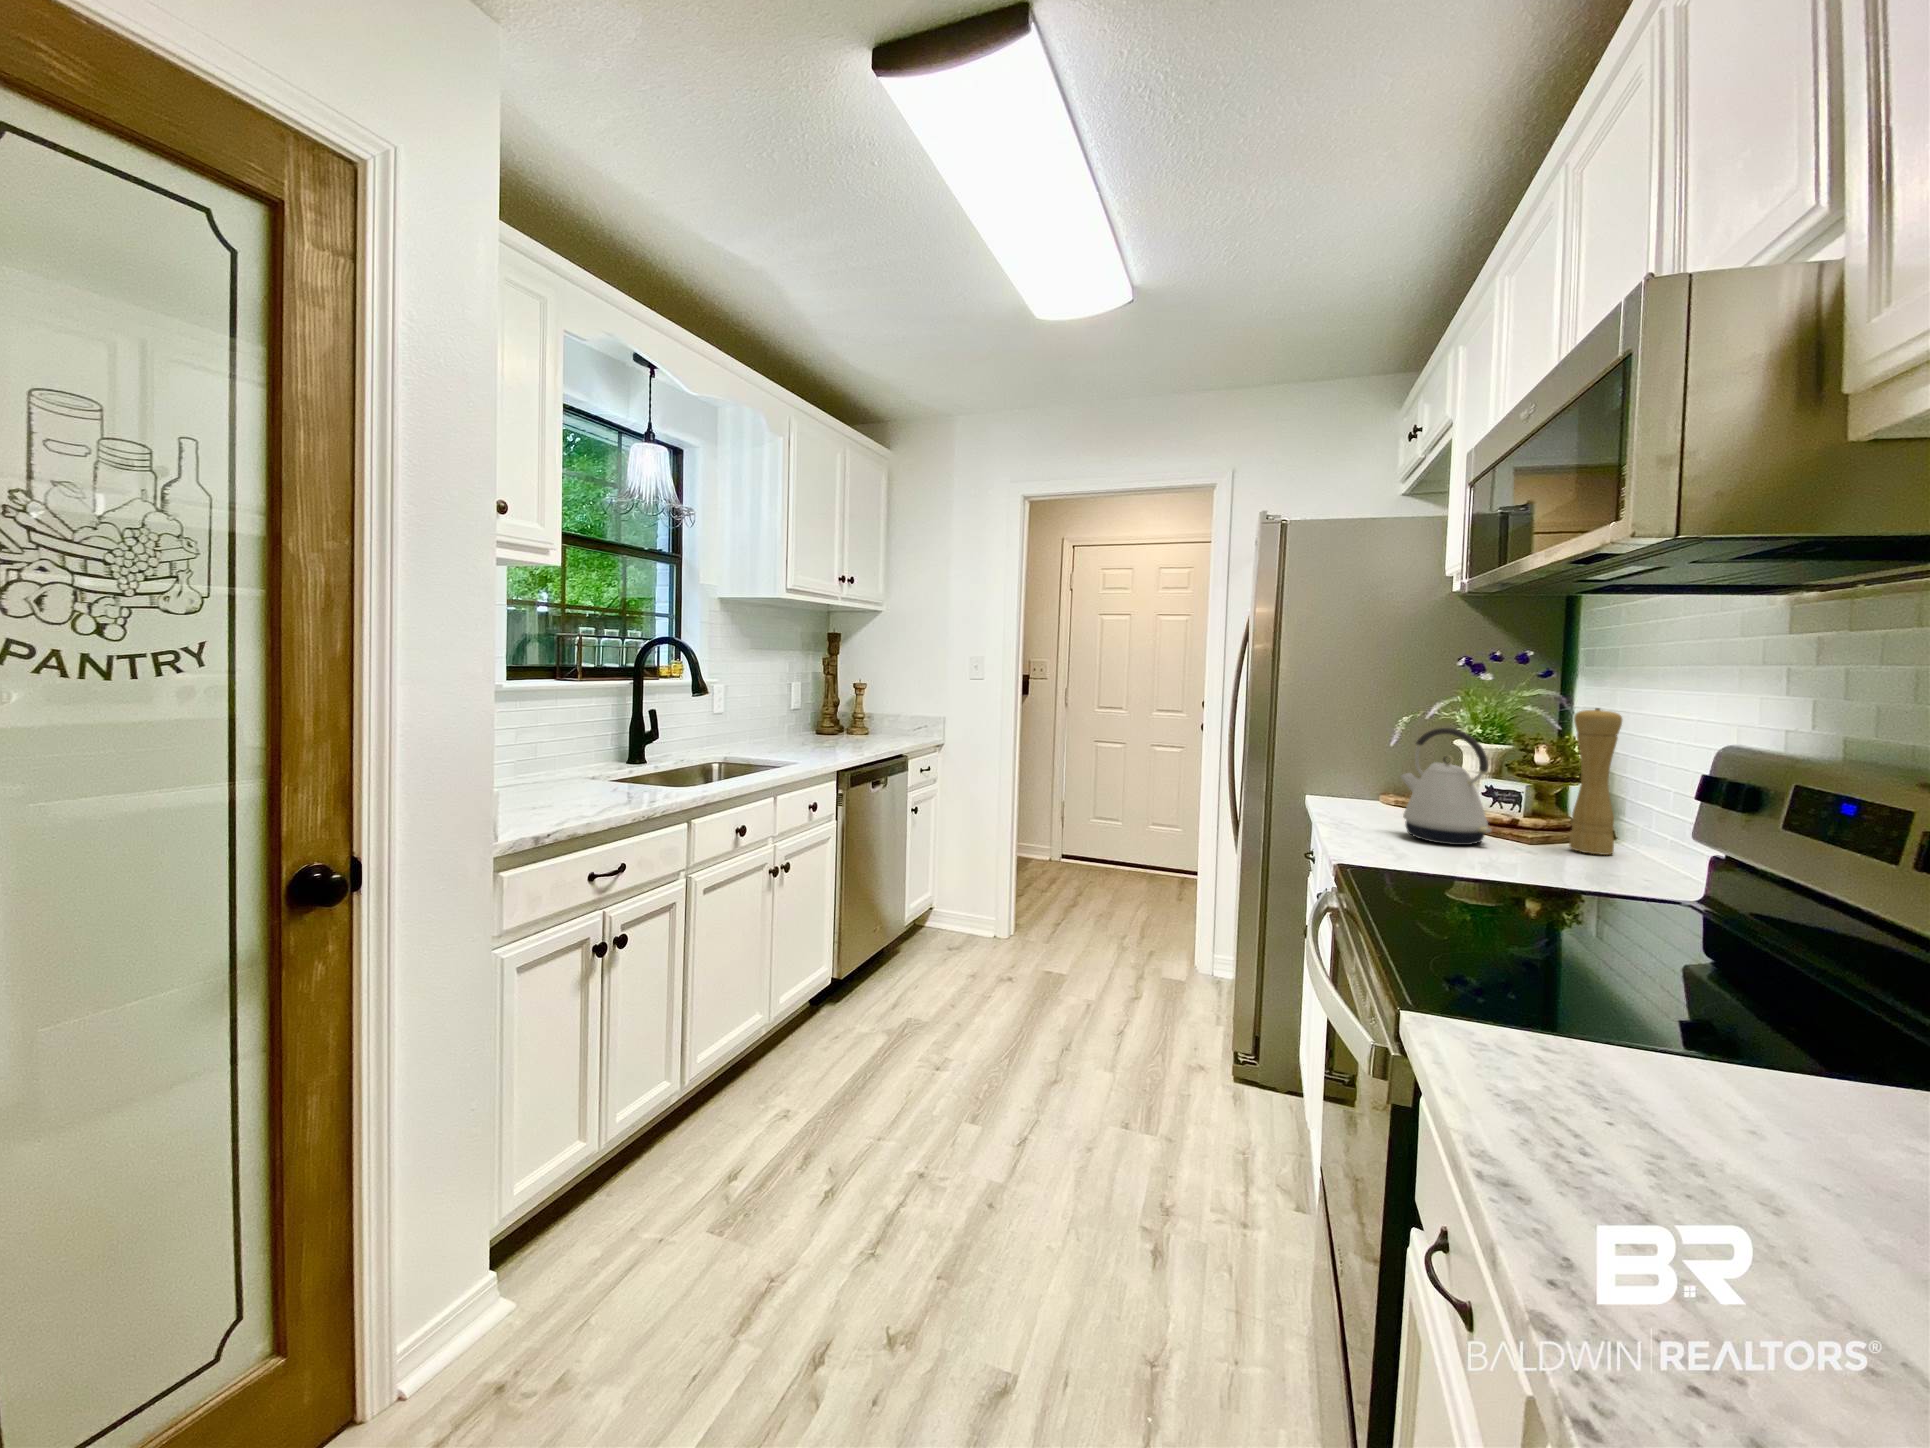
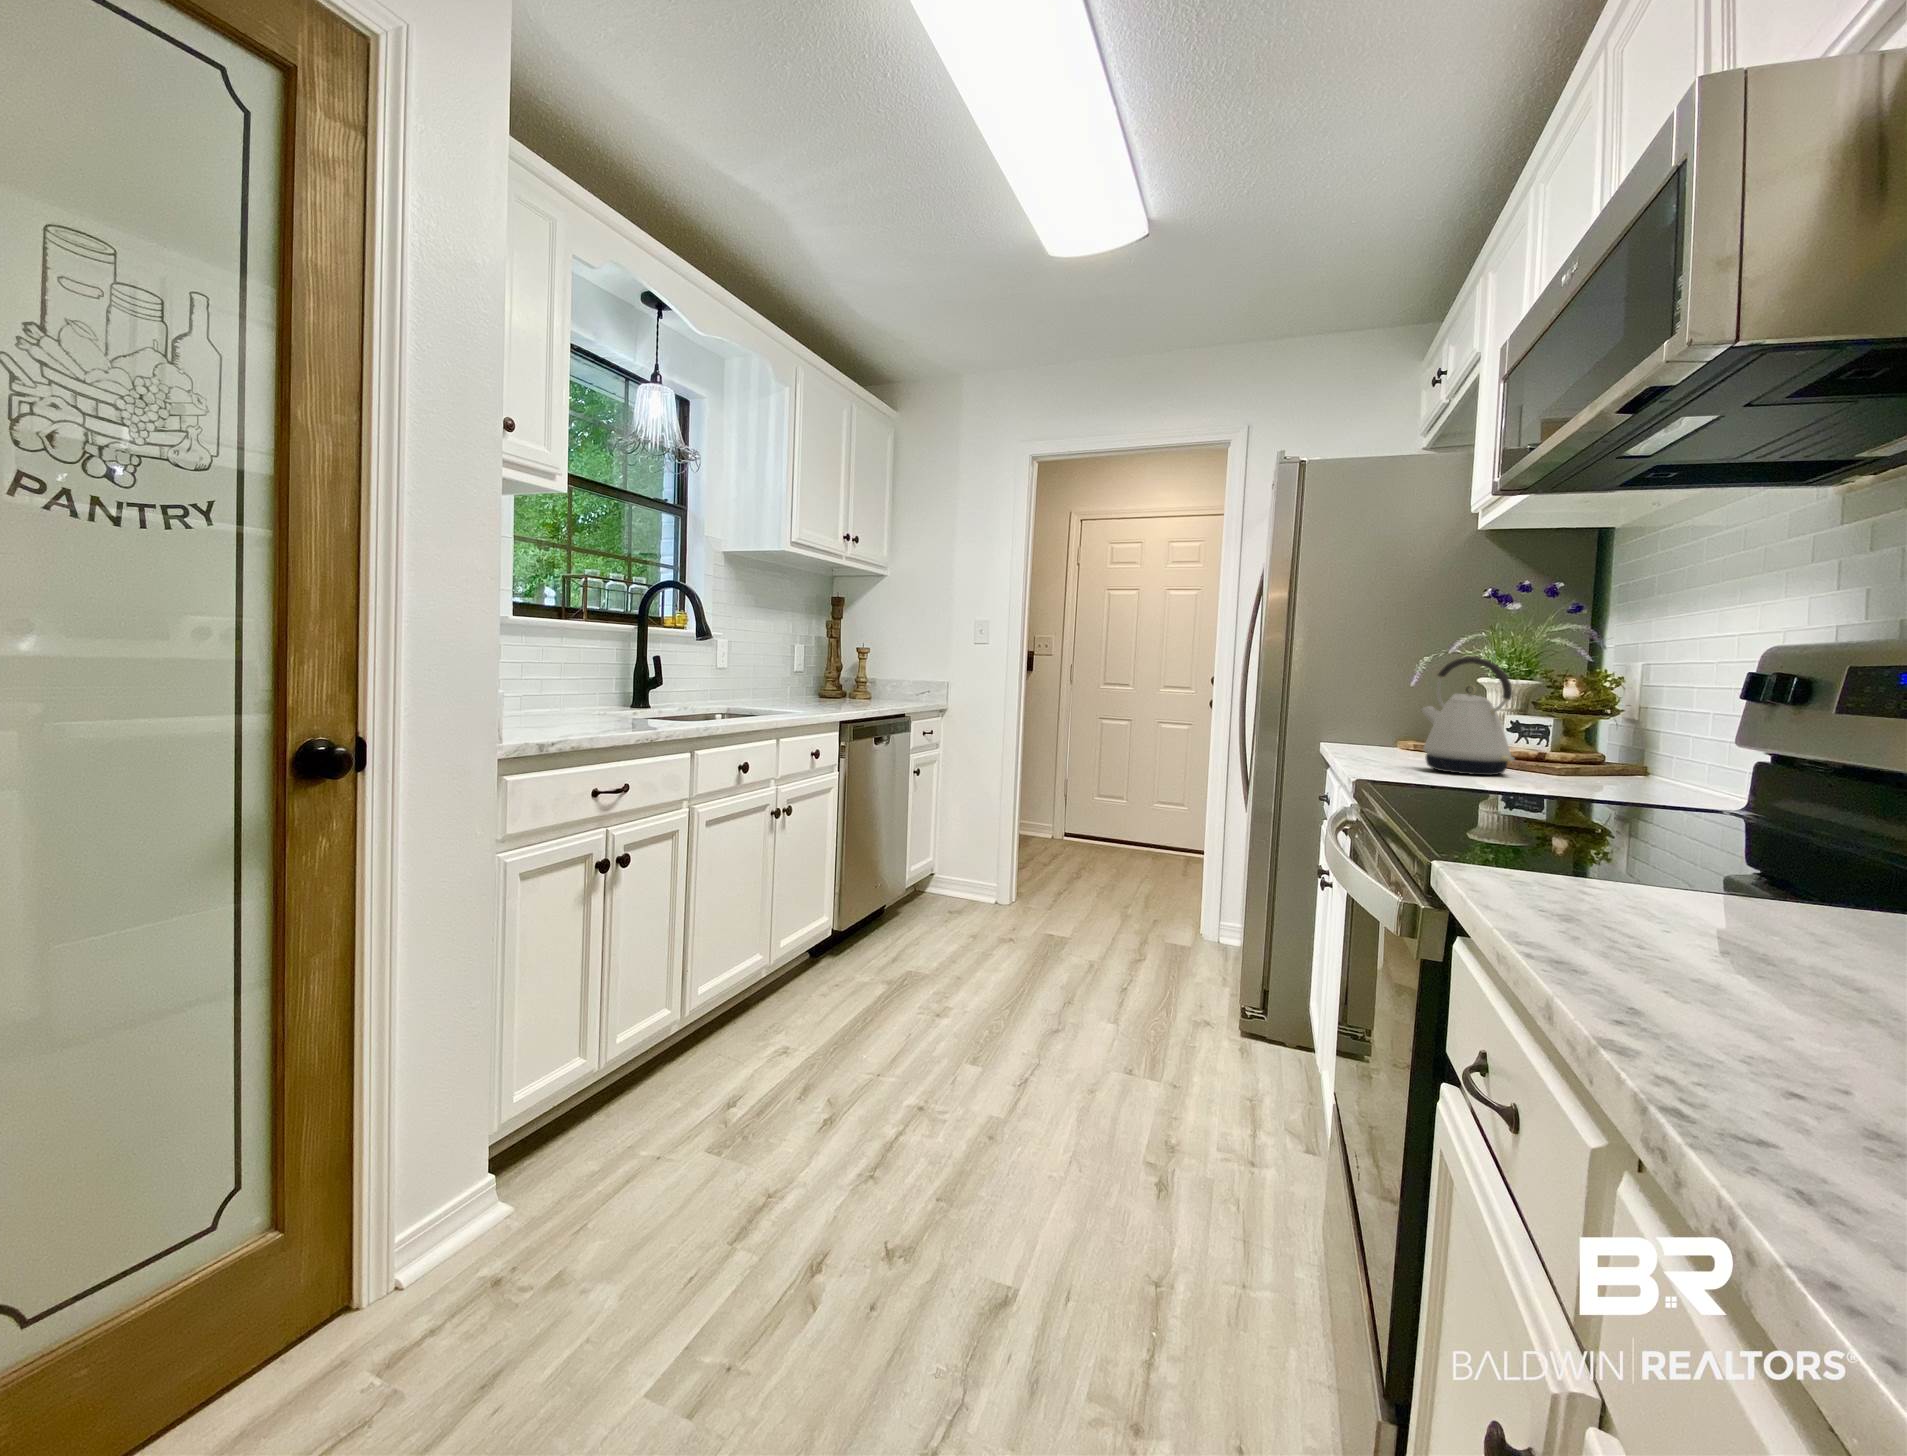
pepper mill: present [1569,708,1622,855] -> none [1595,632,1652,782]

